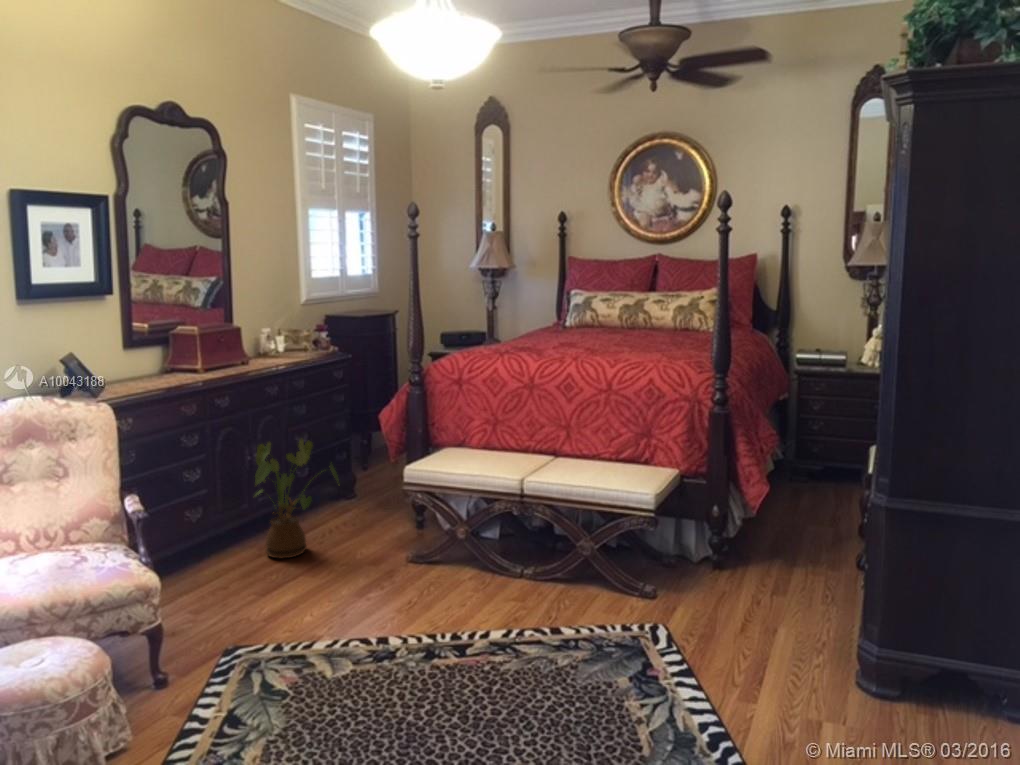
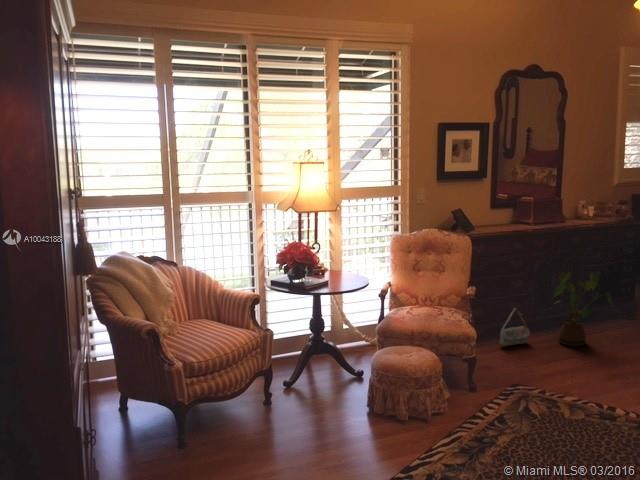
bag: none [175,517,225,586] -> present [500,308,530,346]

